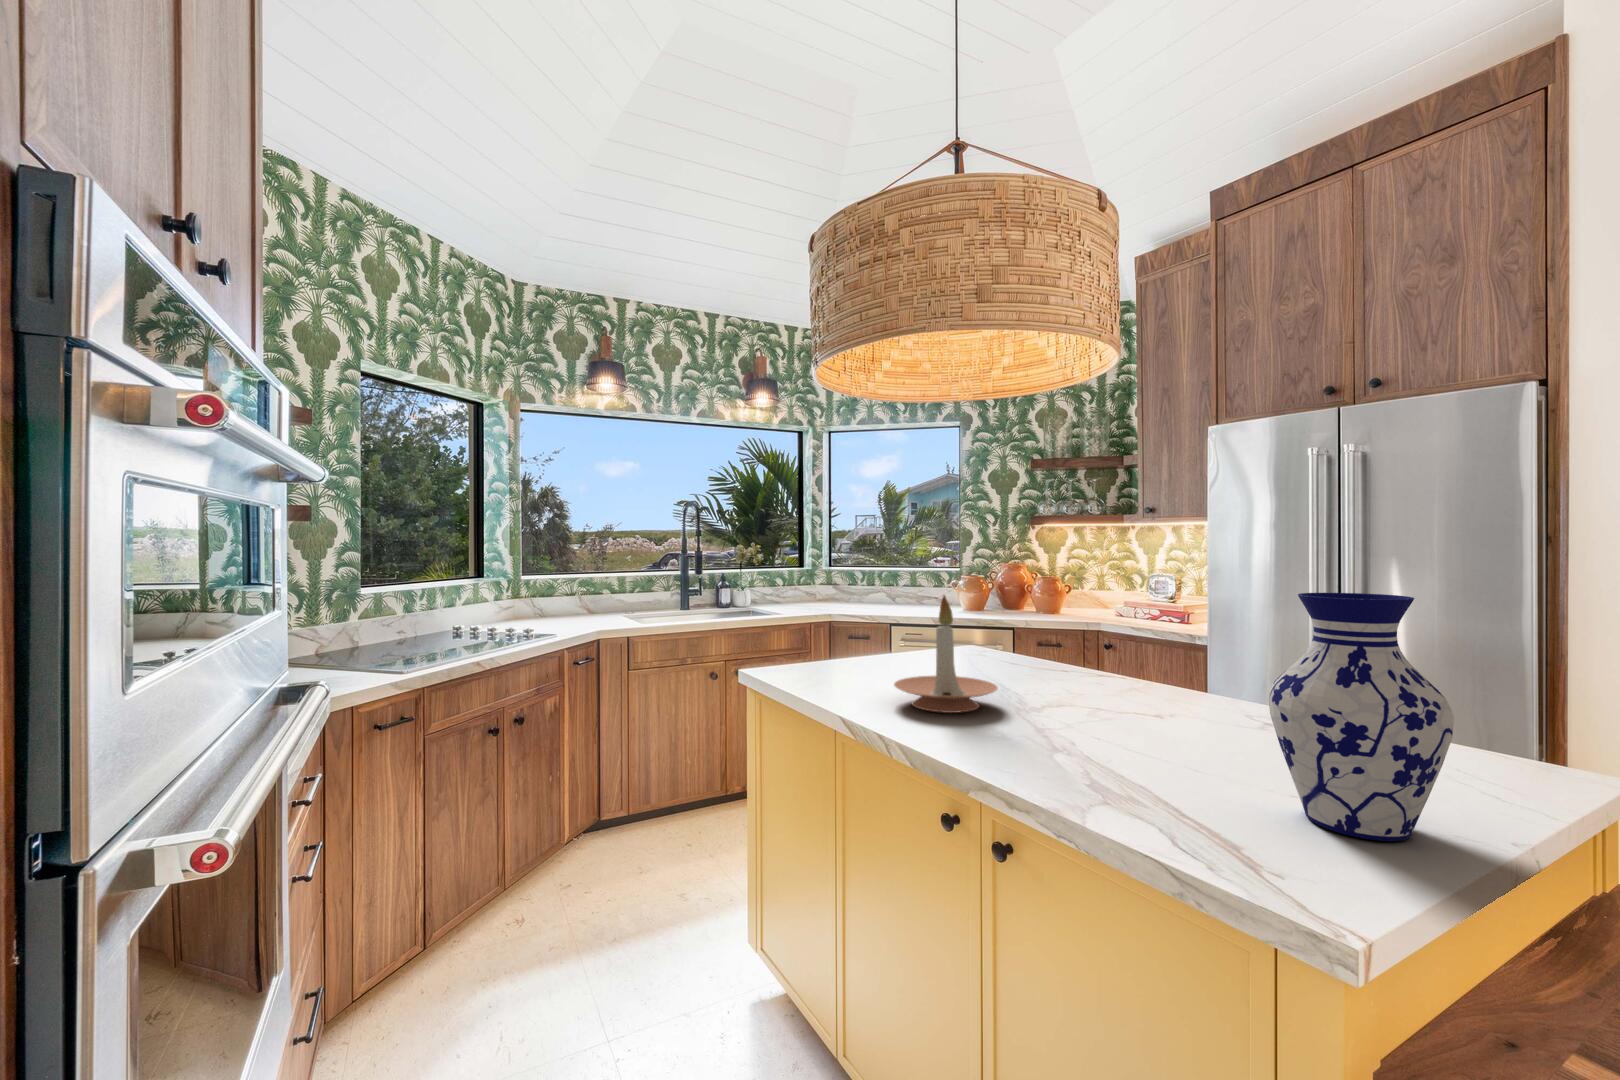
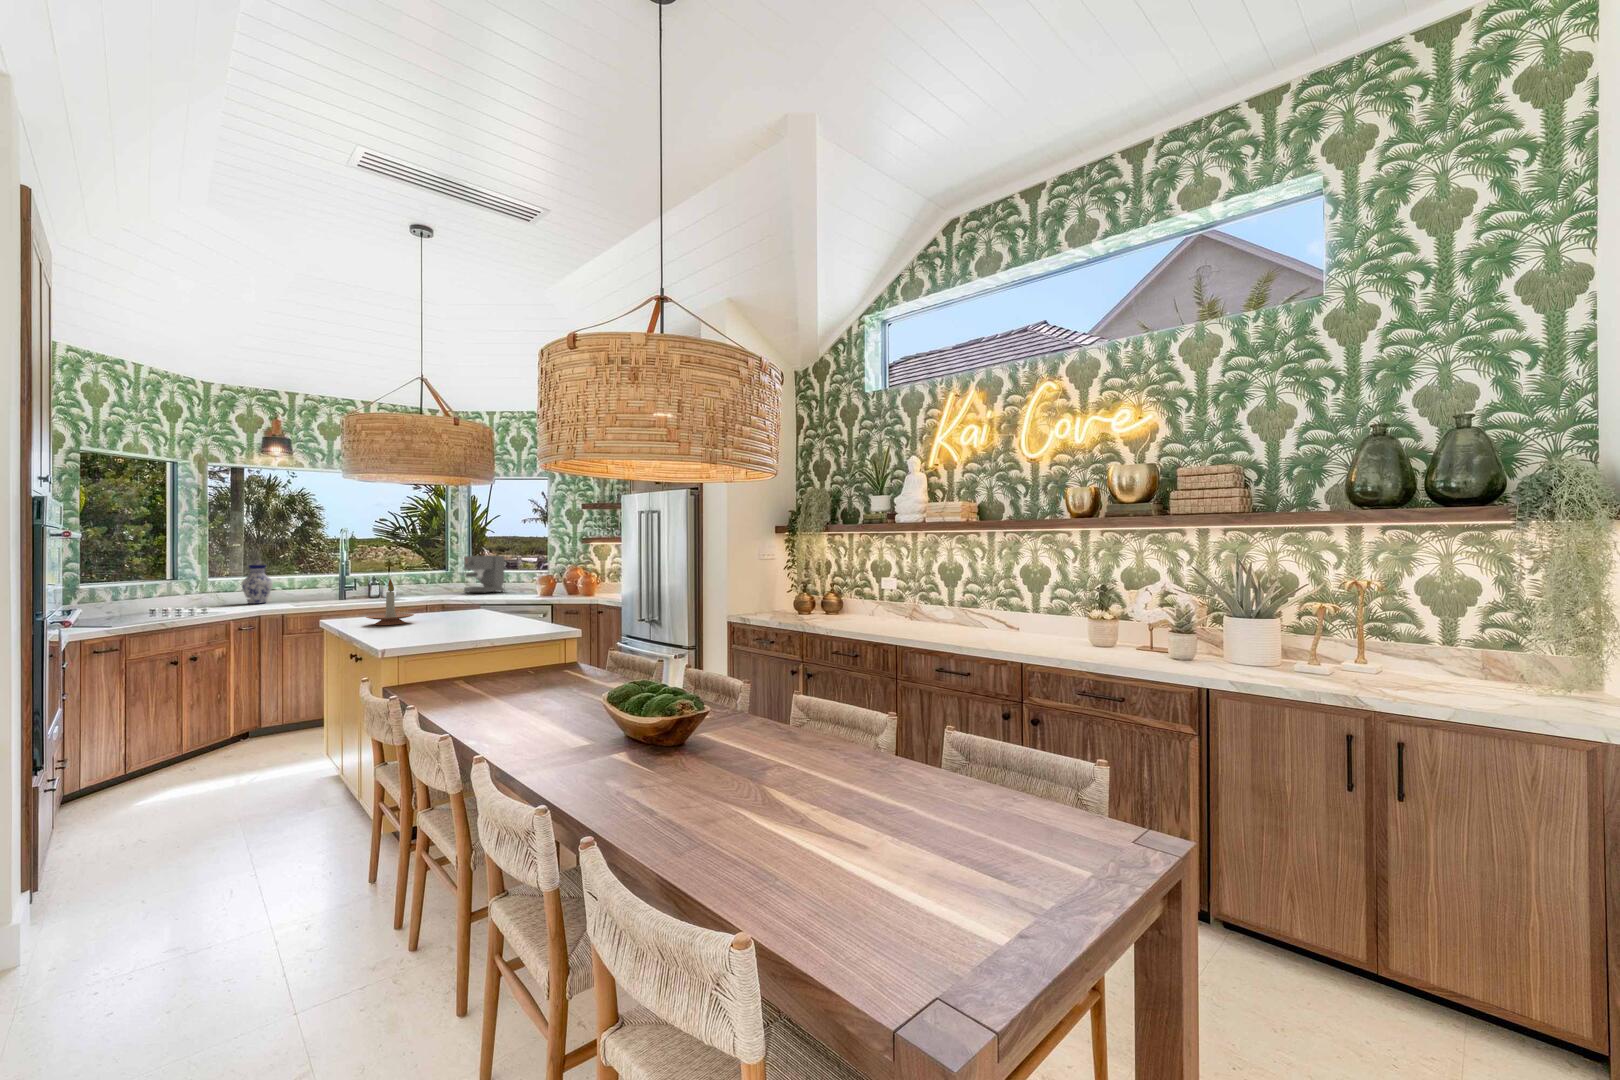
coffee maker: none [835,545,889,603] -> present [464,556,504,593]
vase: present [1268,593,1454,841] -> present [242,565,273,604]

